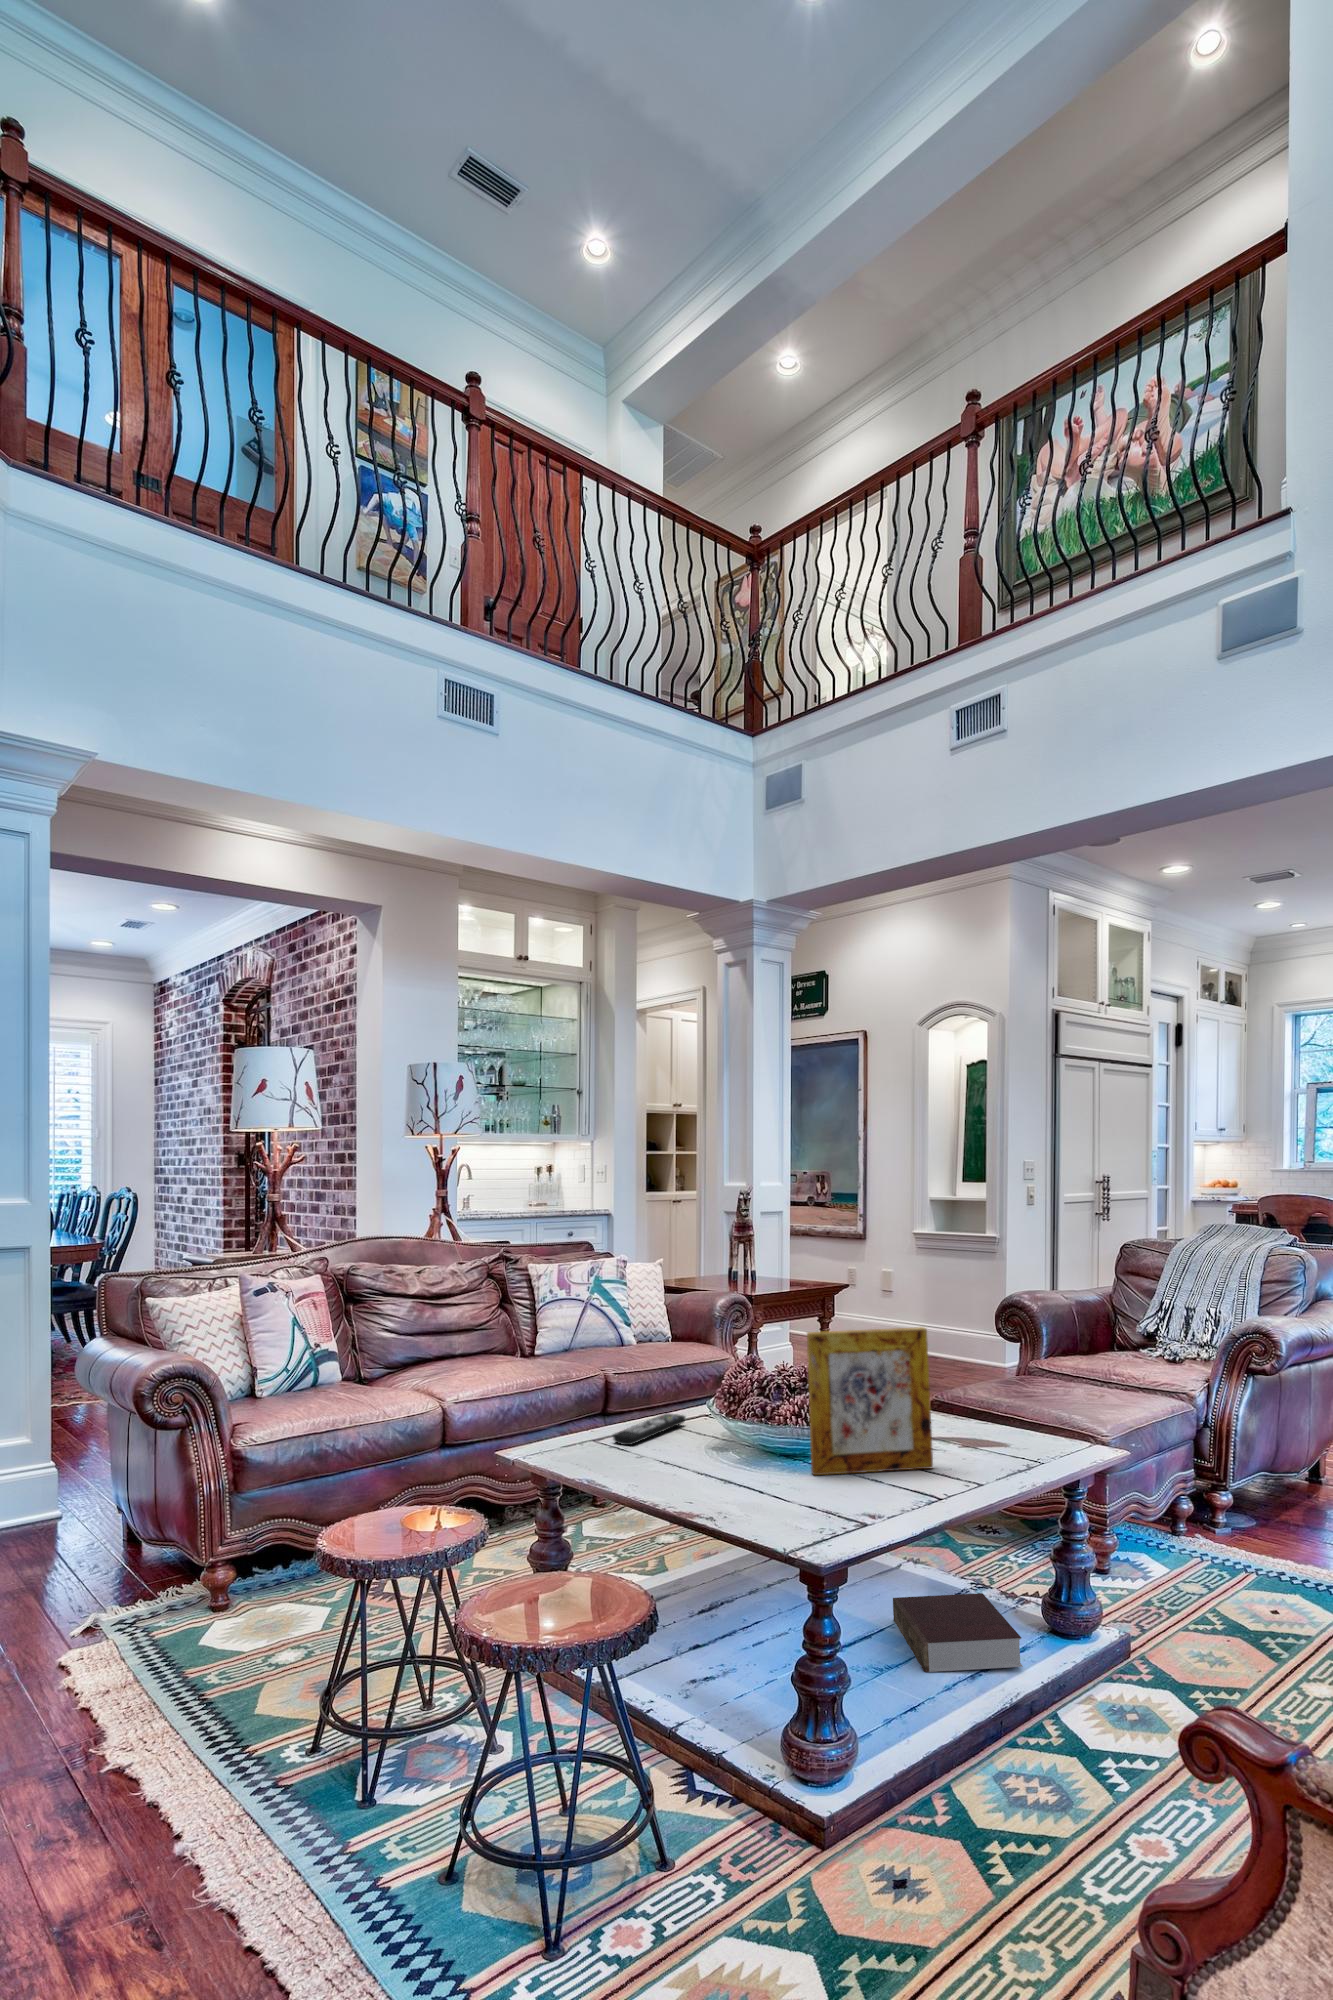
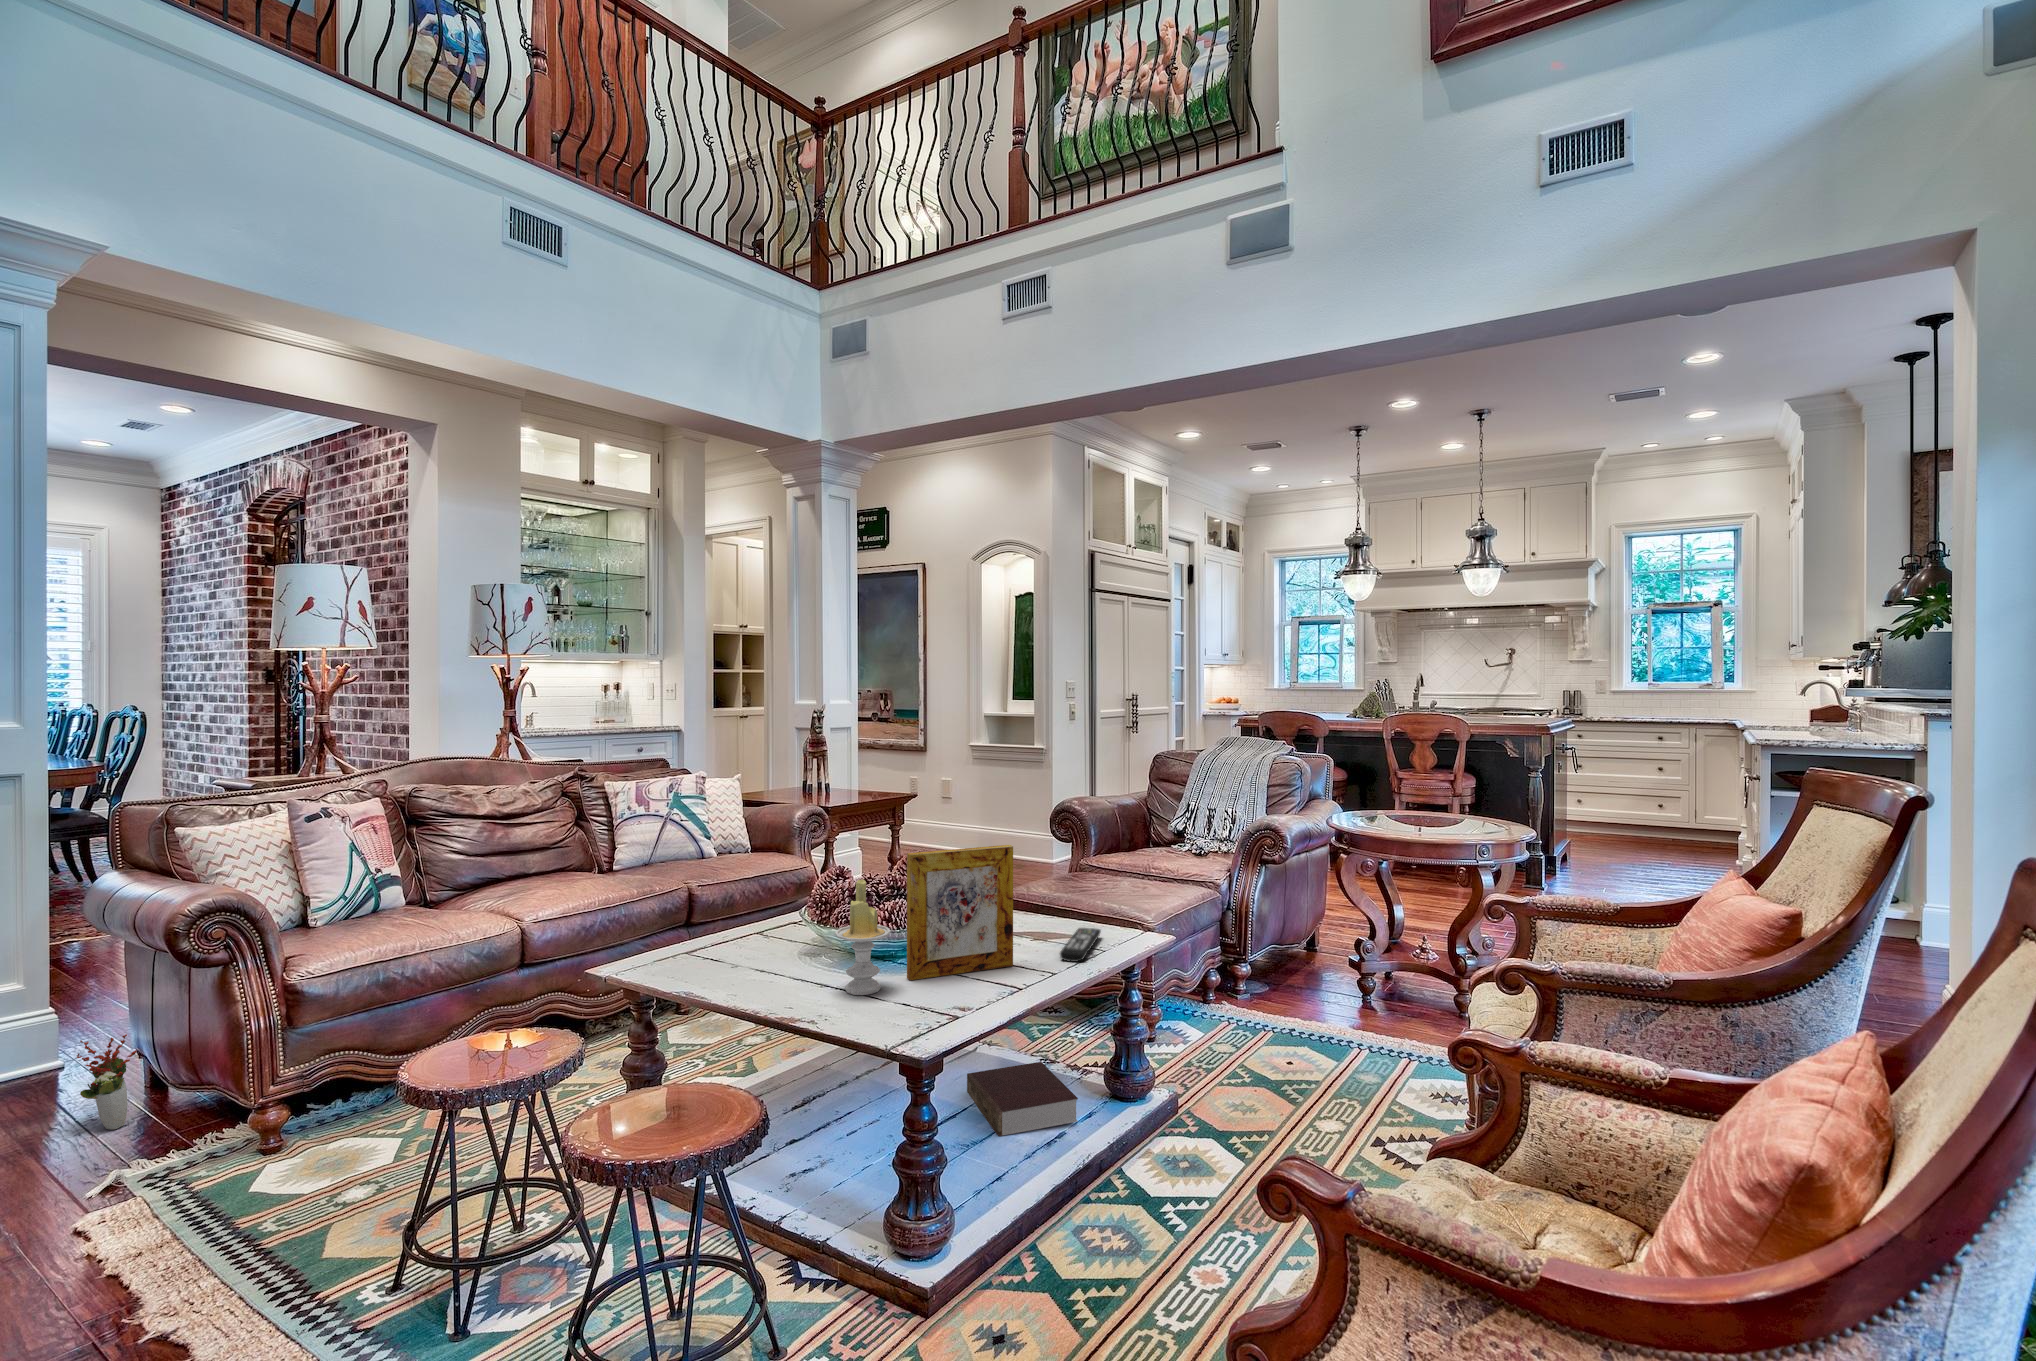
candle: none [730,1359,790,1486] -> present [835,879,891,995]
remote control: present [613,1413,685,1445] -> present [1060,928,1101,962]
decorative plant: none [74,1486,119,1577] -> present [76,1034,137,1130]

